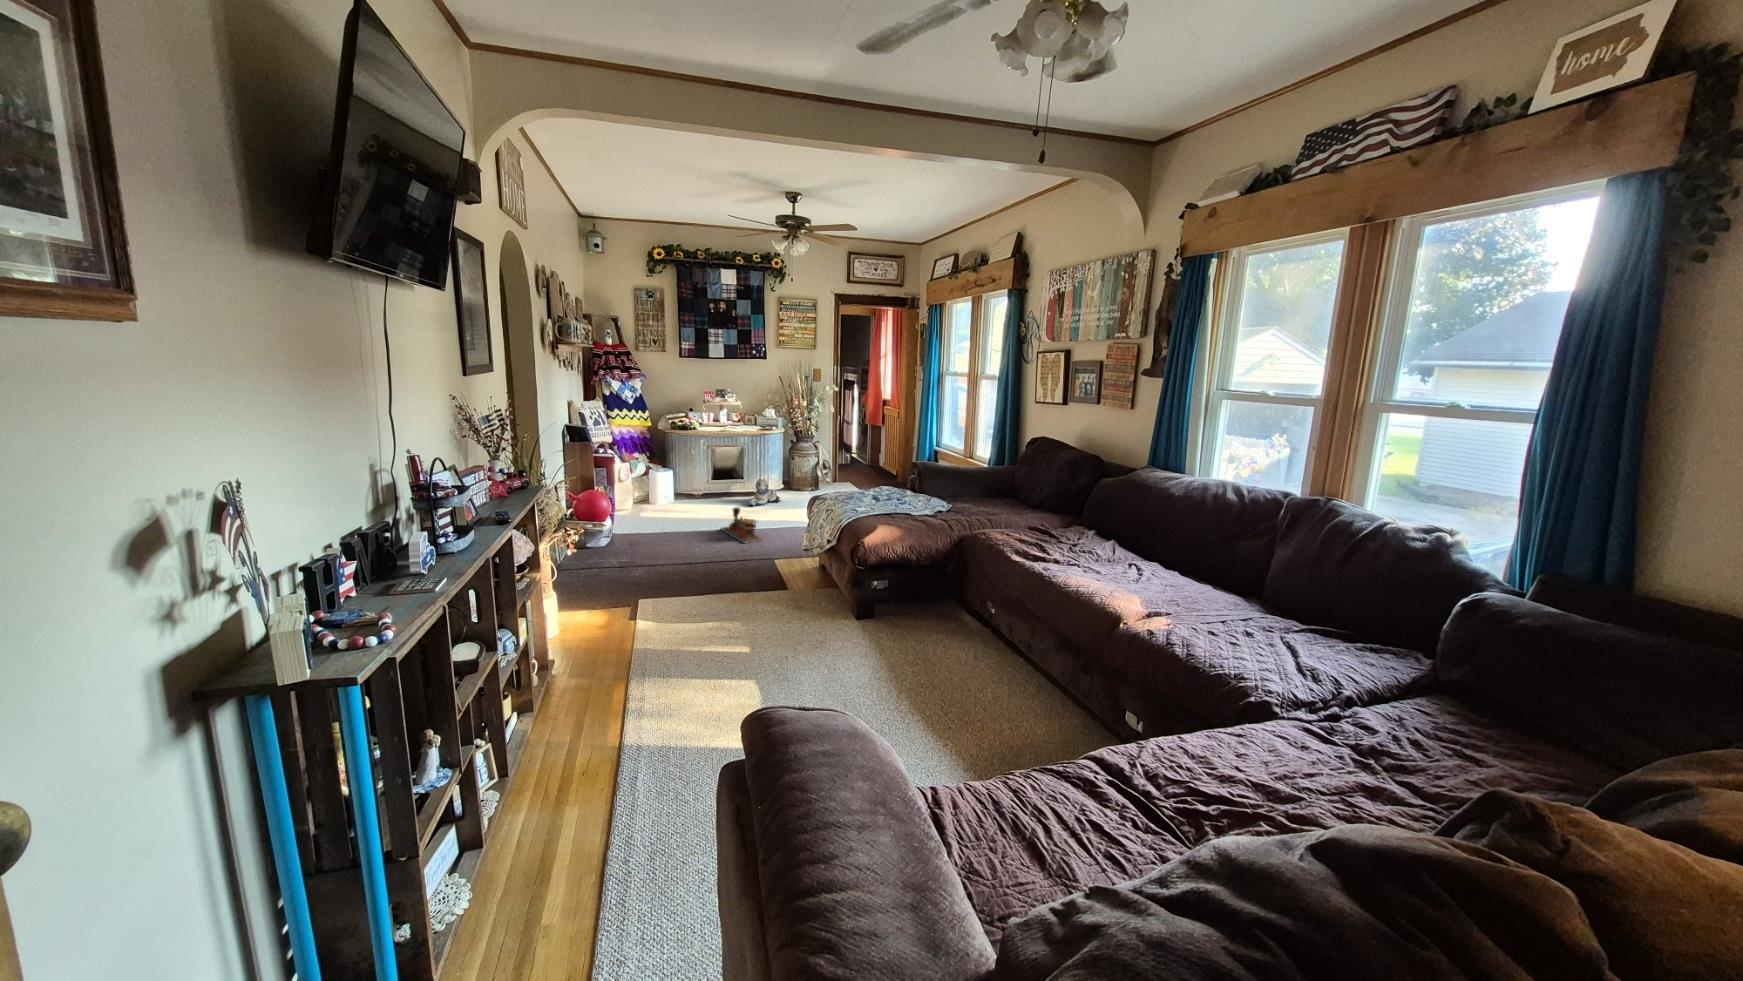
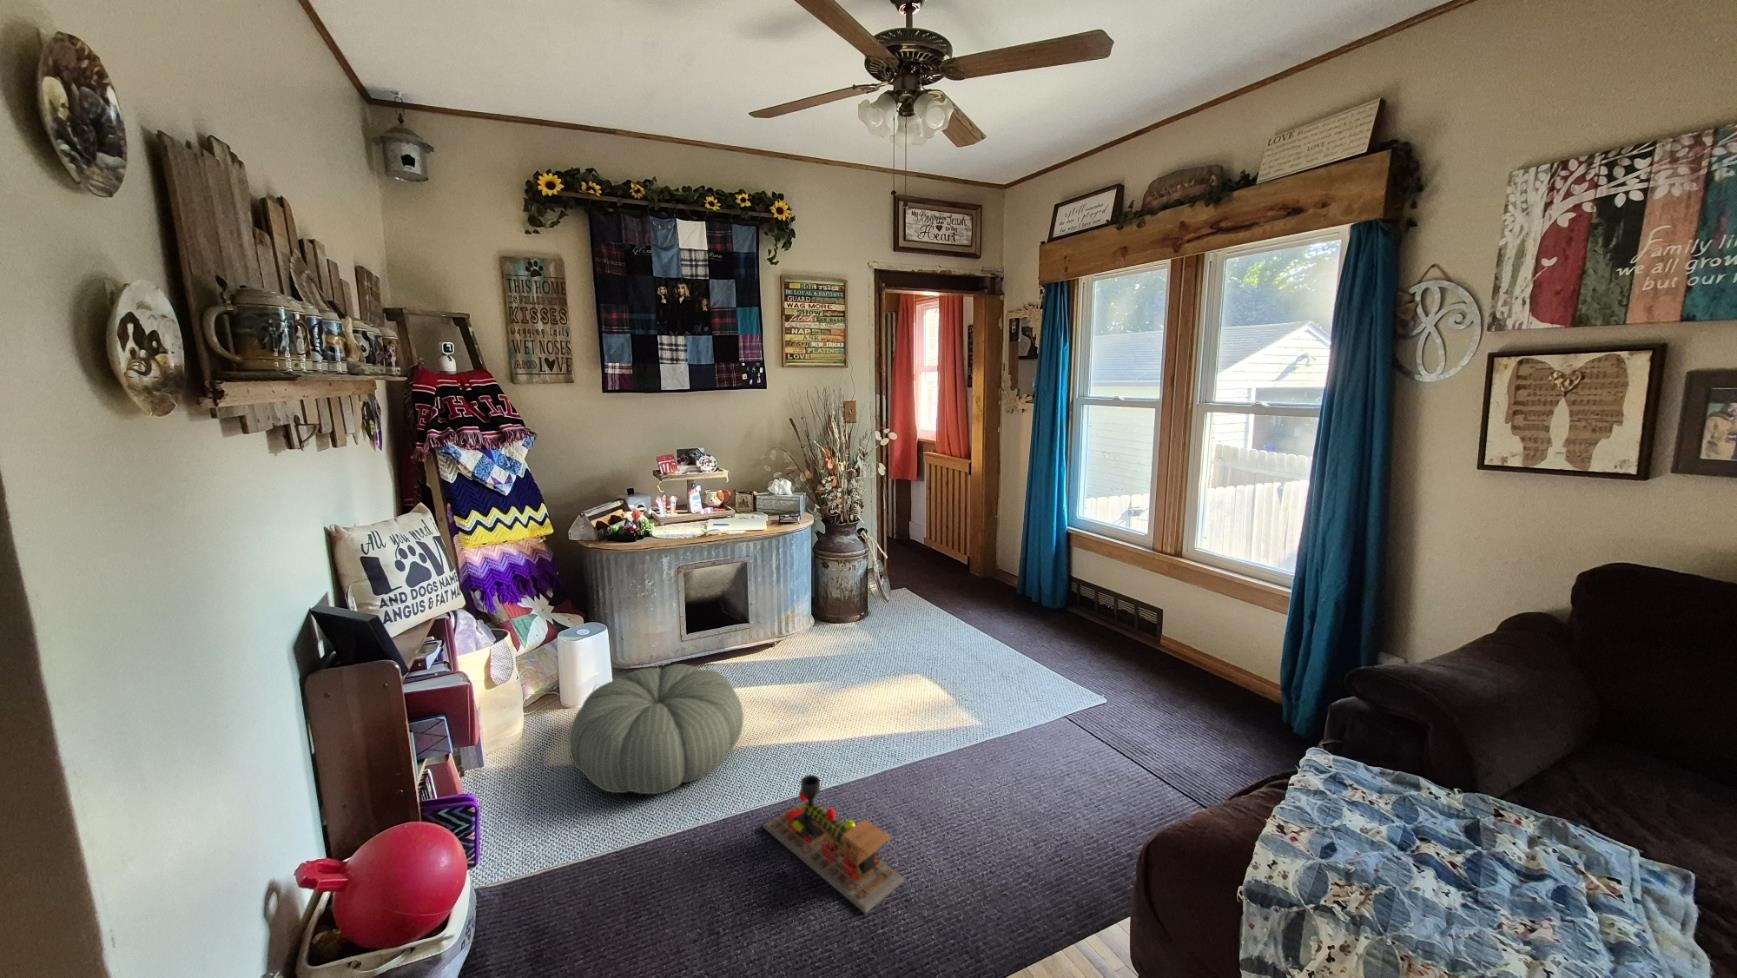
plush toy: present [749,479,780,506] -> none [780,632,835,694]
pouf: none [650,481,724,521] -> present [569,664,743,794]

